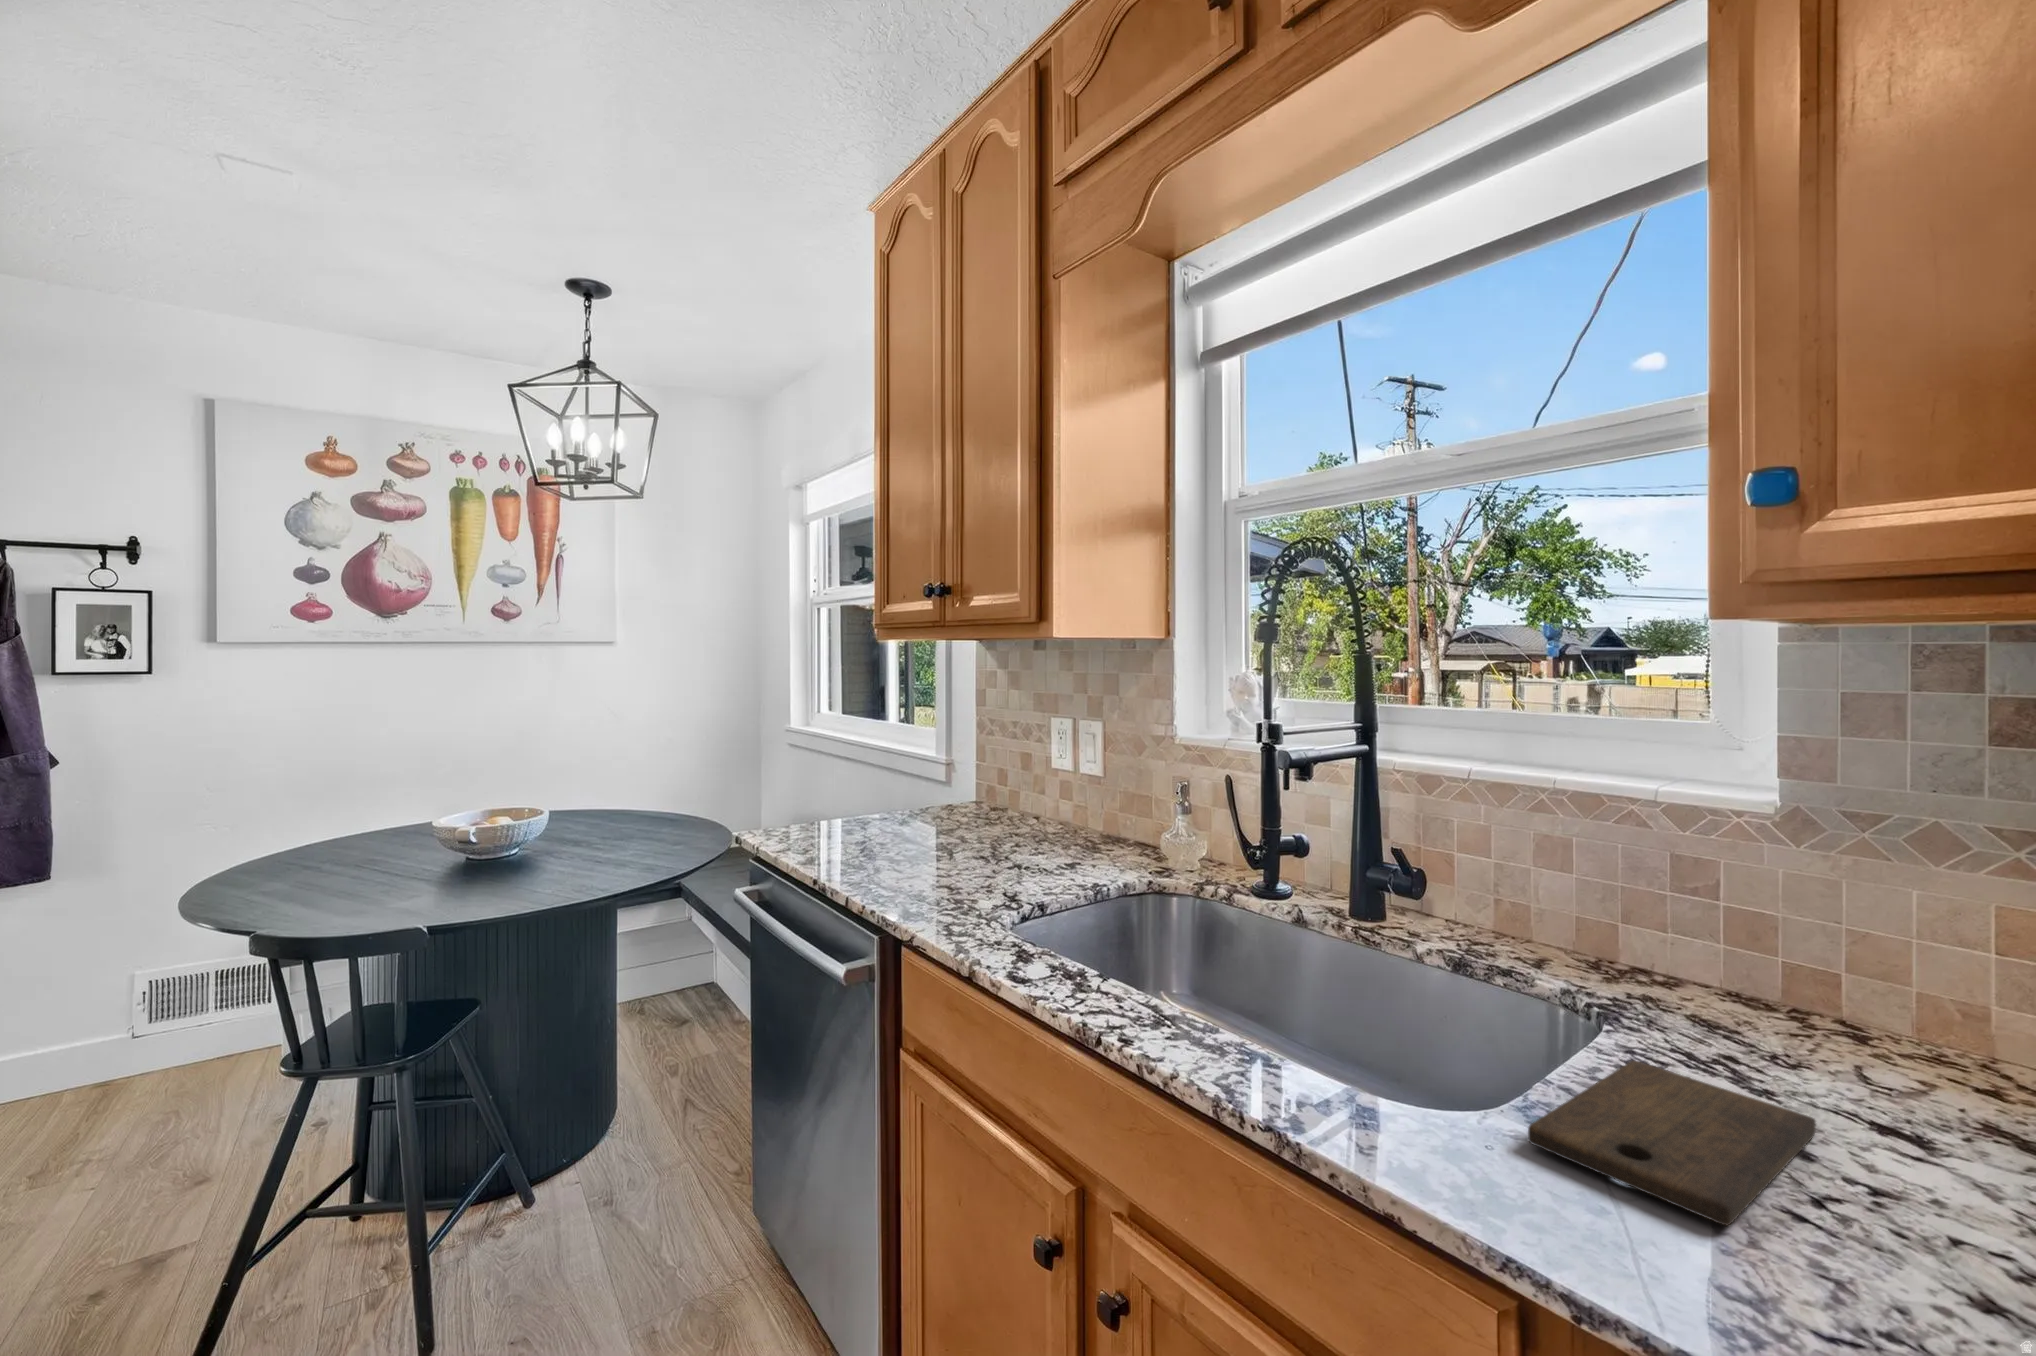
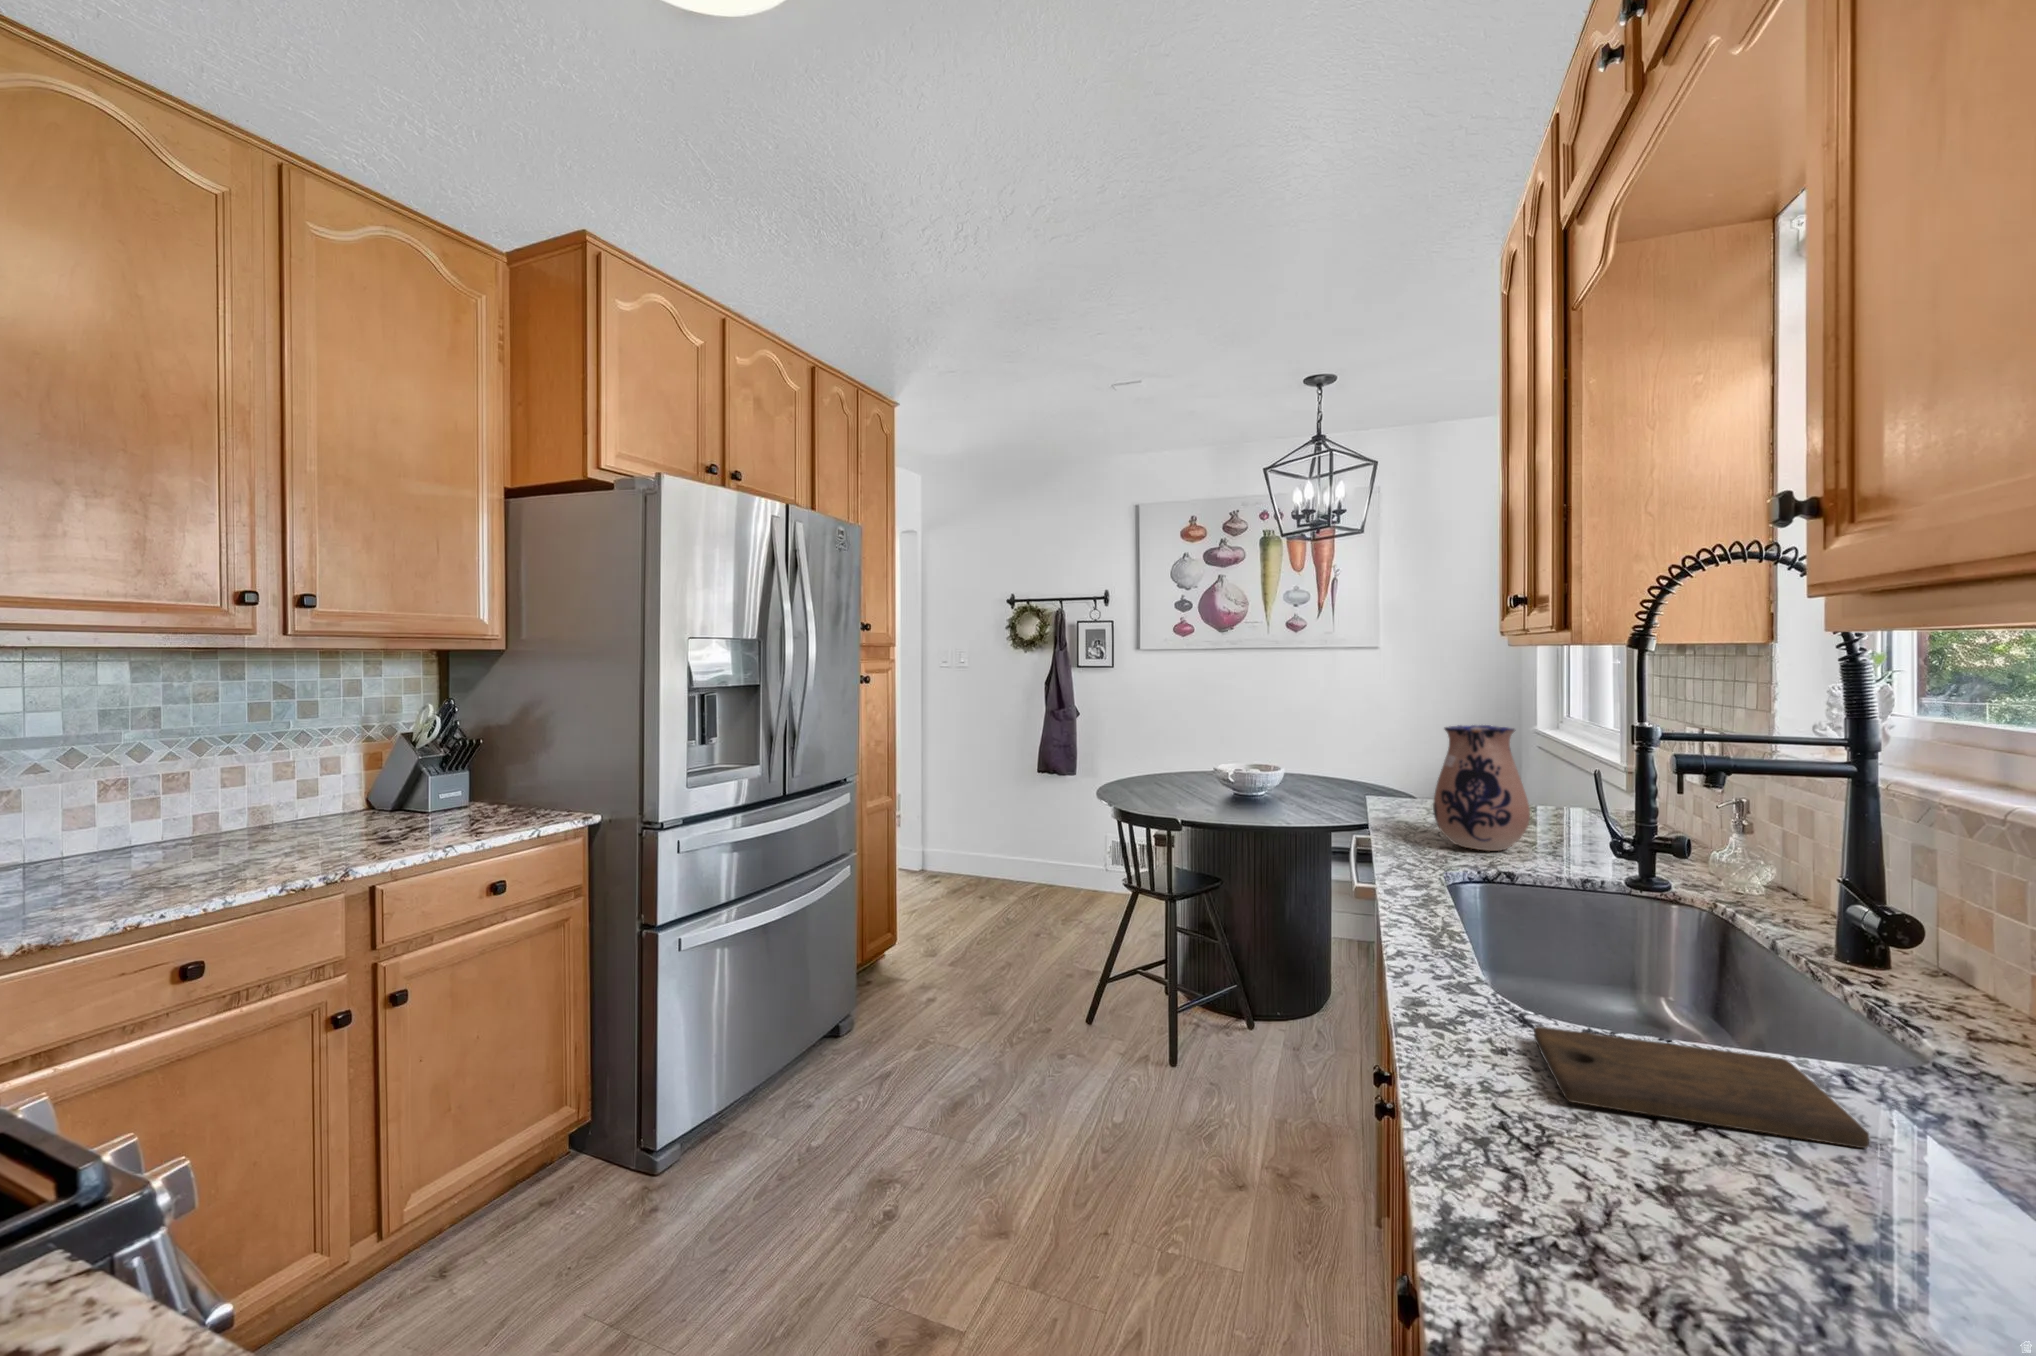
ceramic pitcher: none [930,736,1032,888] -> present [1433,725,1530,851]

